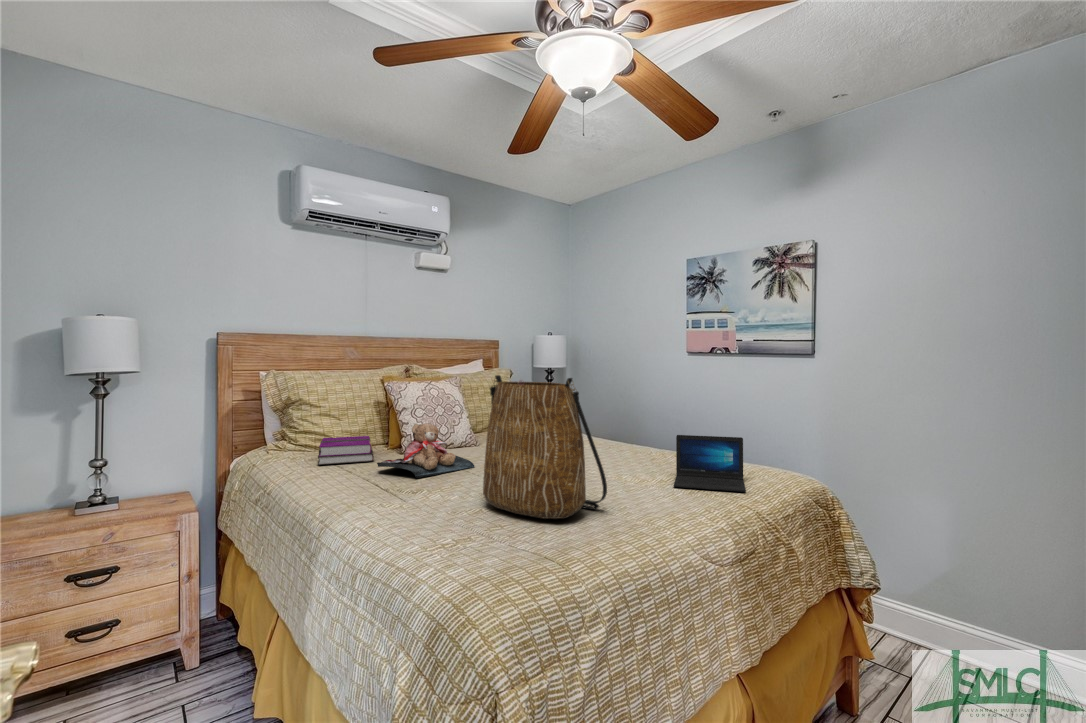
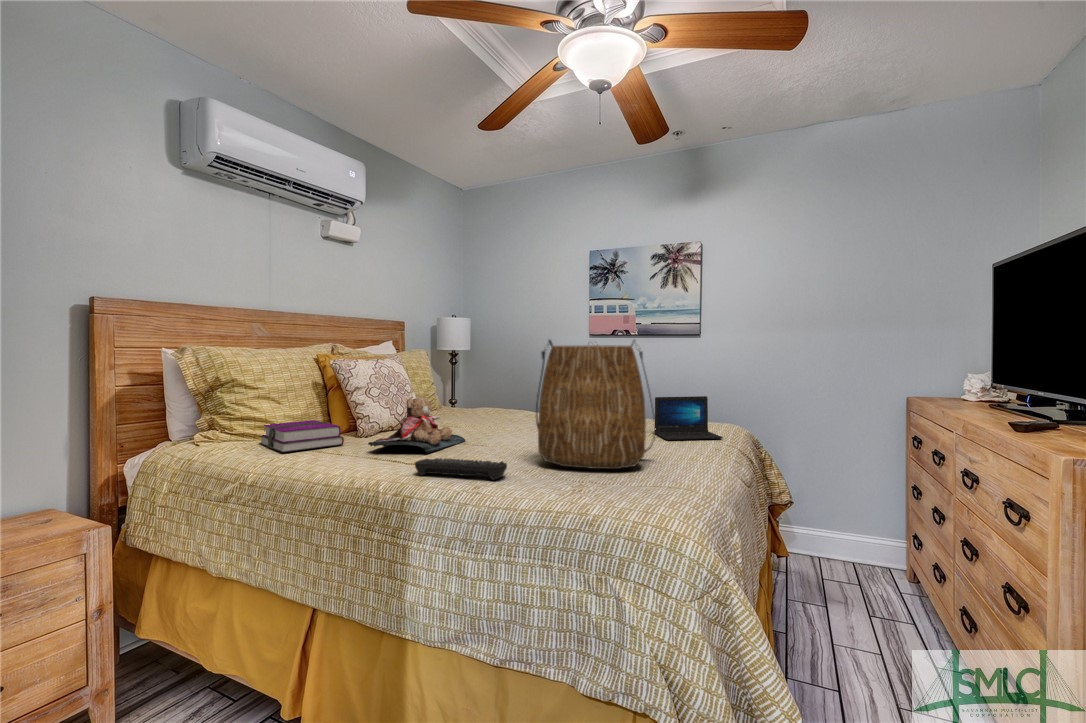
remote control: none [367,486,436,516] -> present [415,458,507,480]

